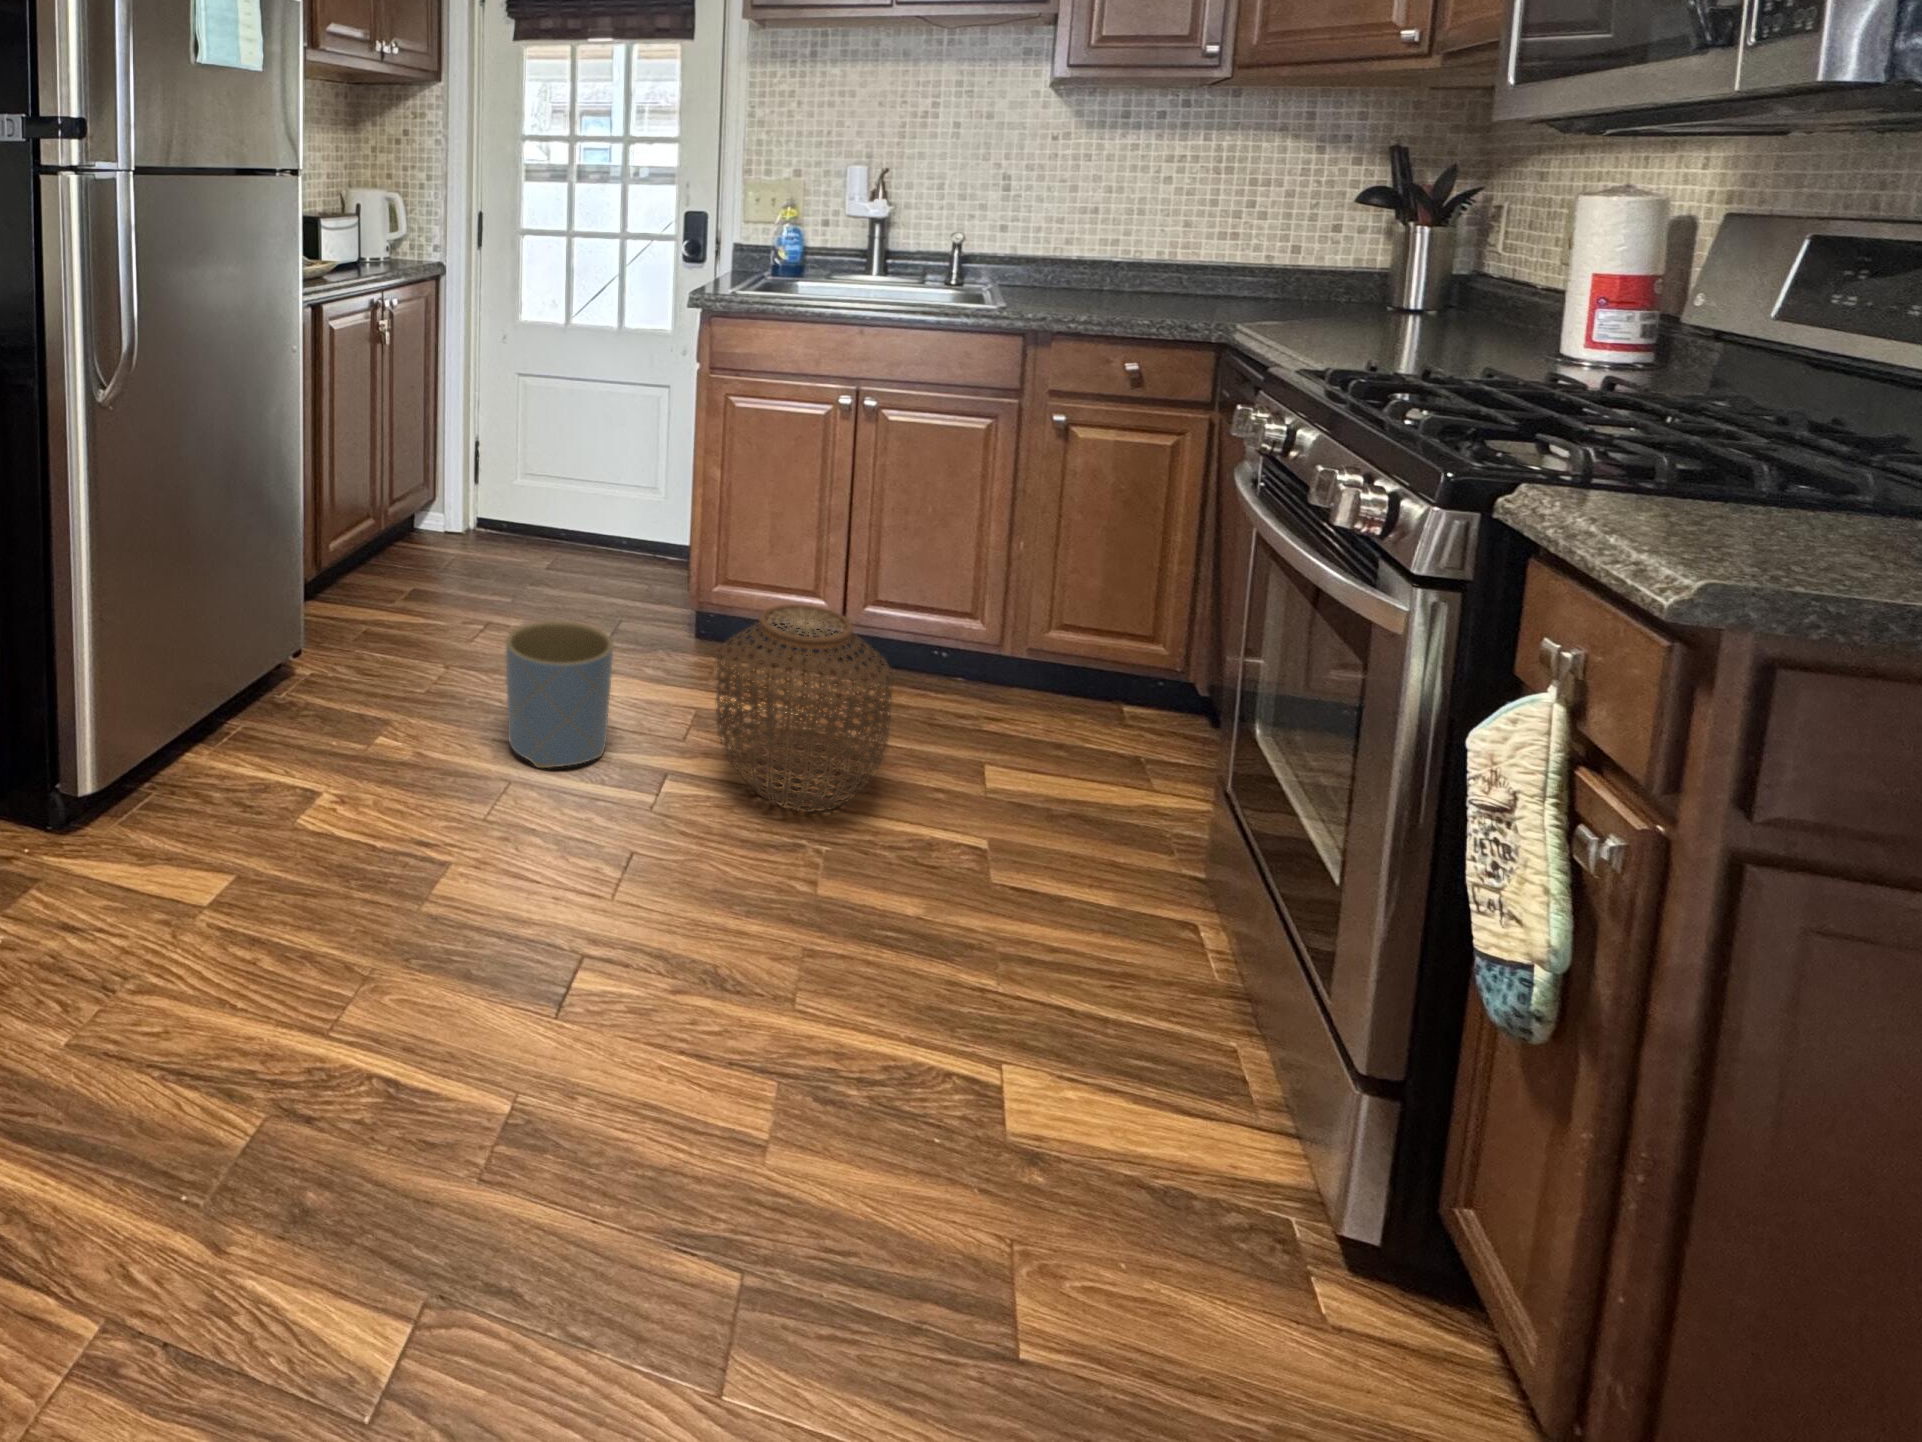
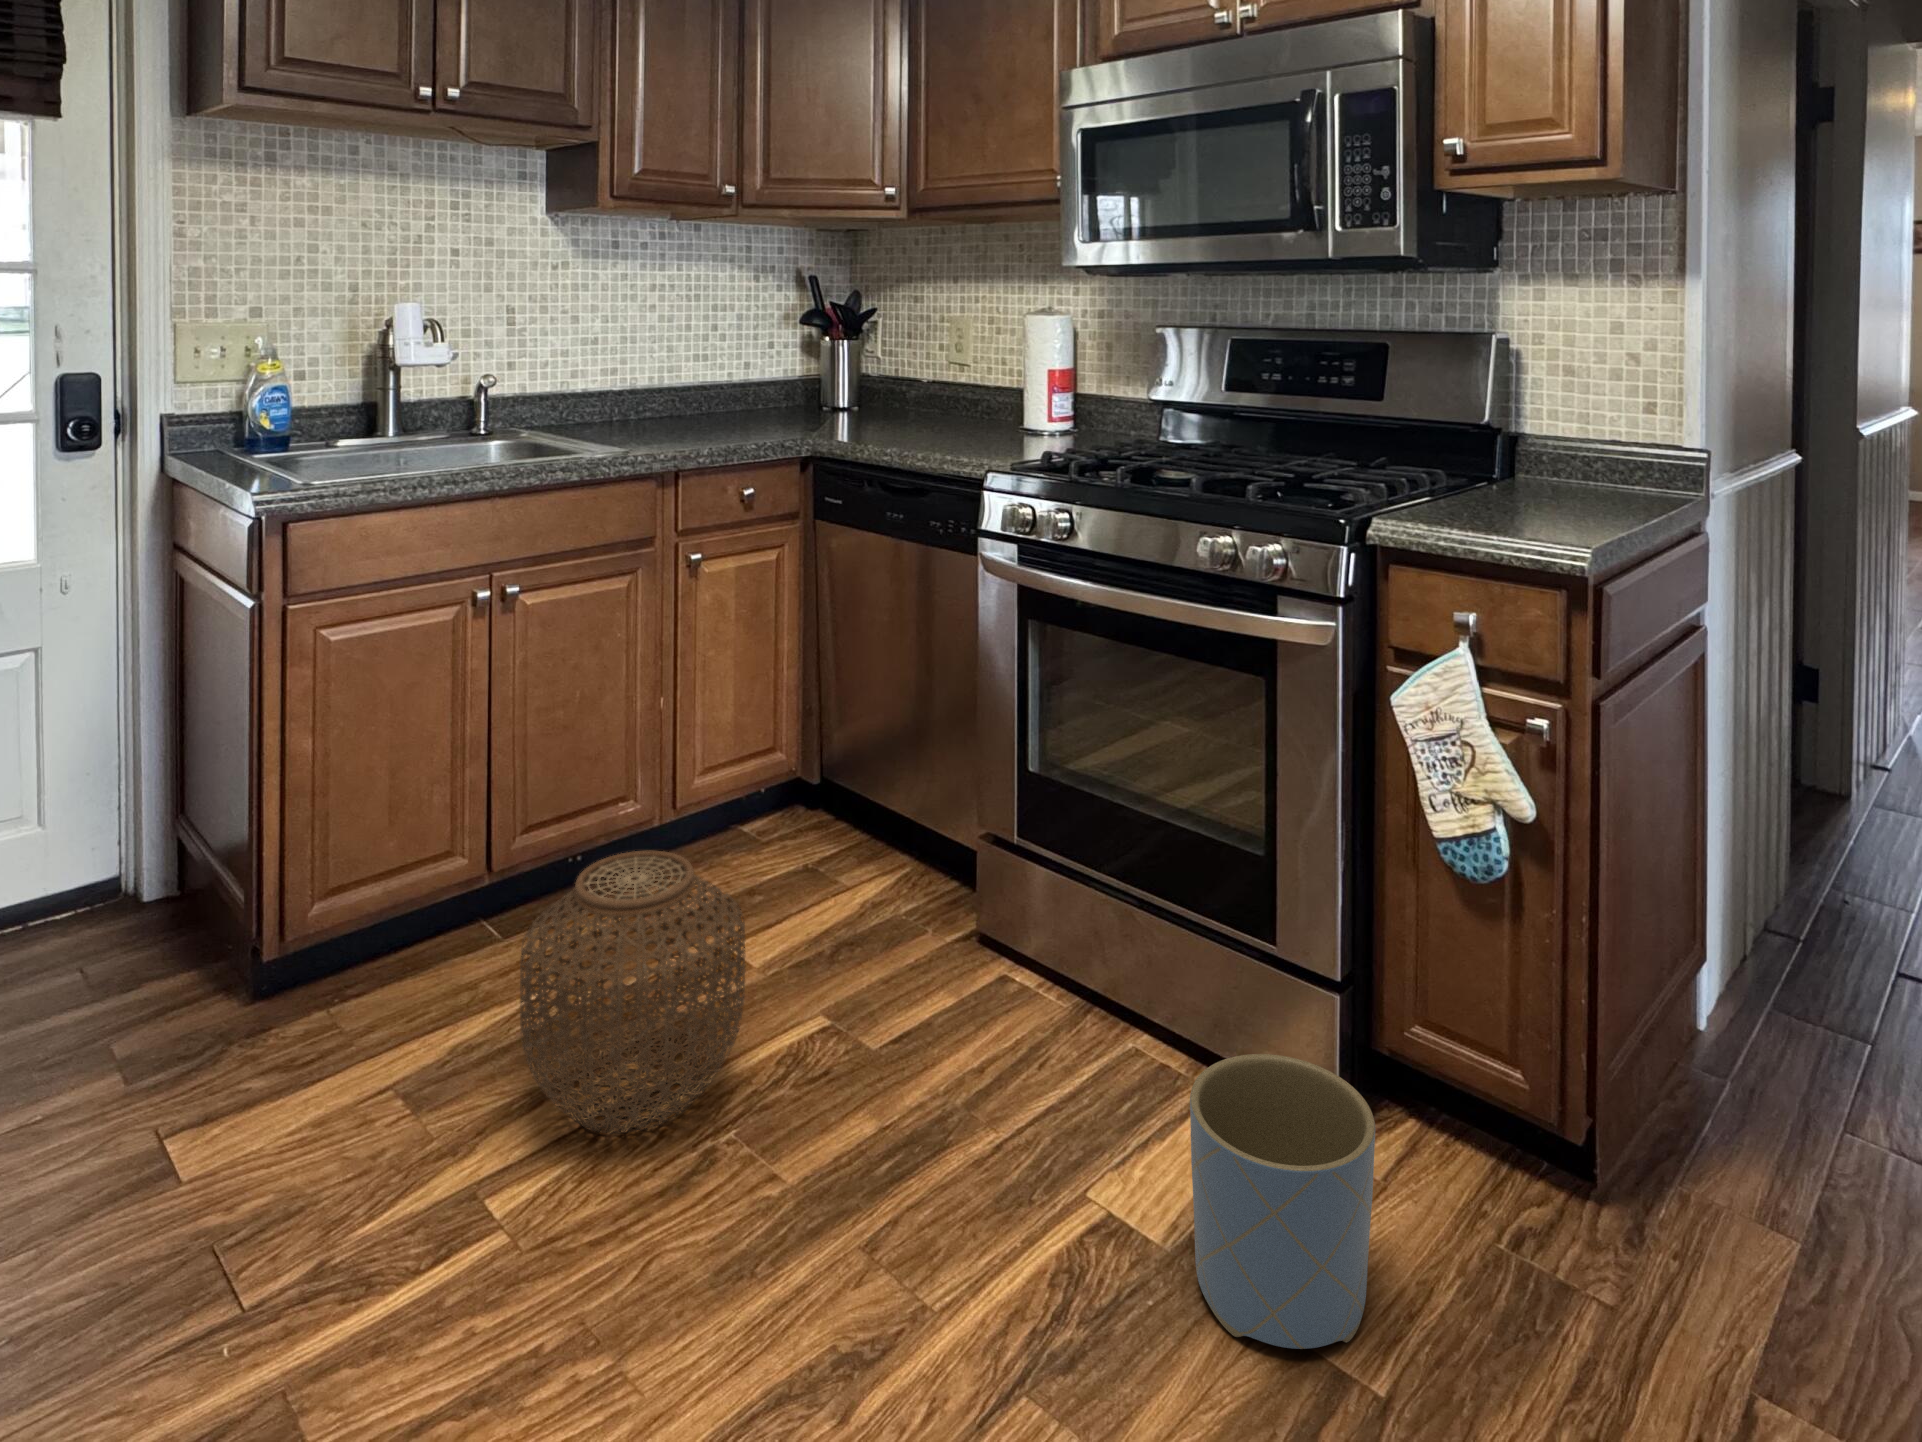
planter: present [506,621,613,768] -> present [1190,1054,1375,1349]

